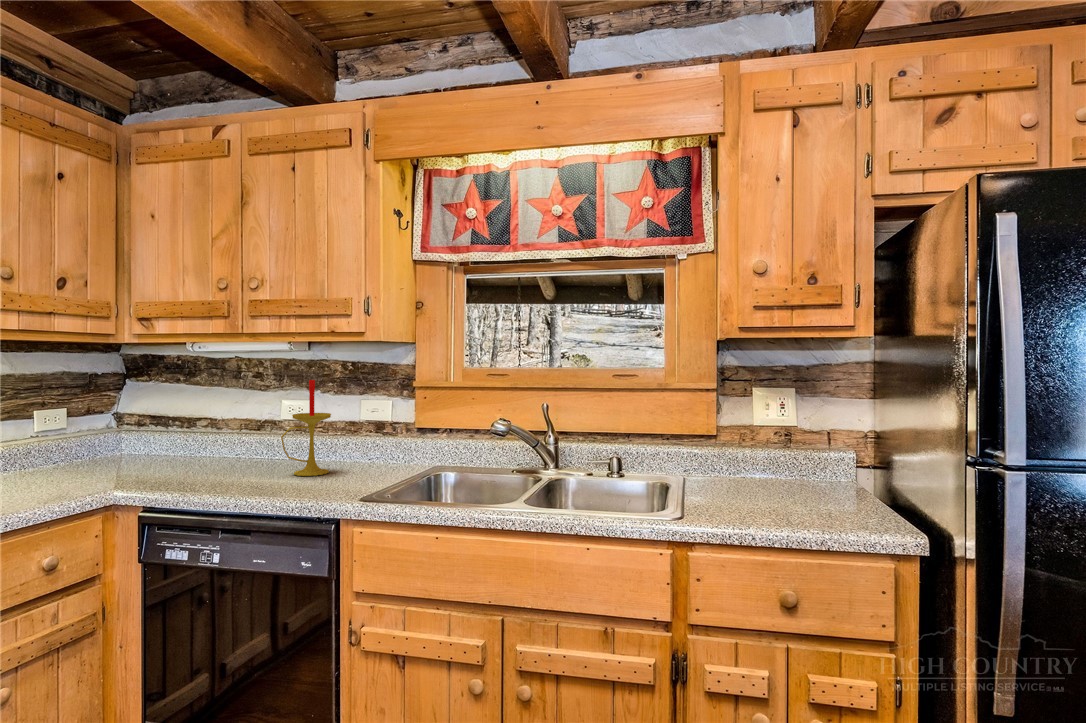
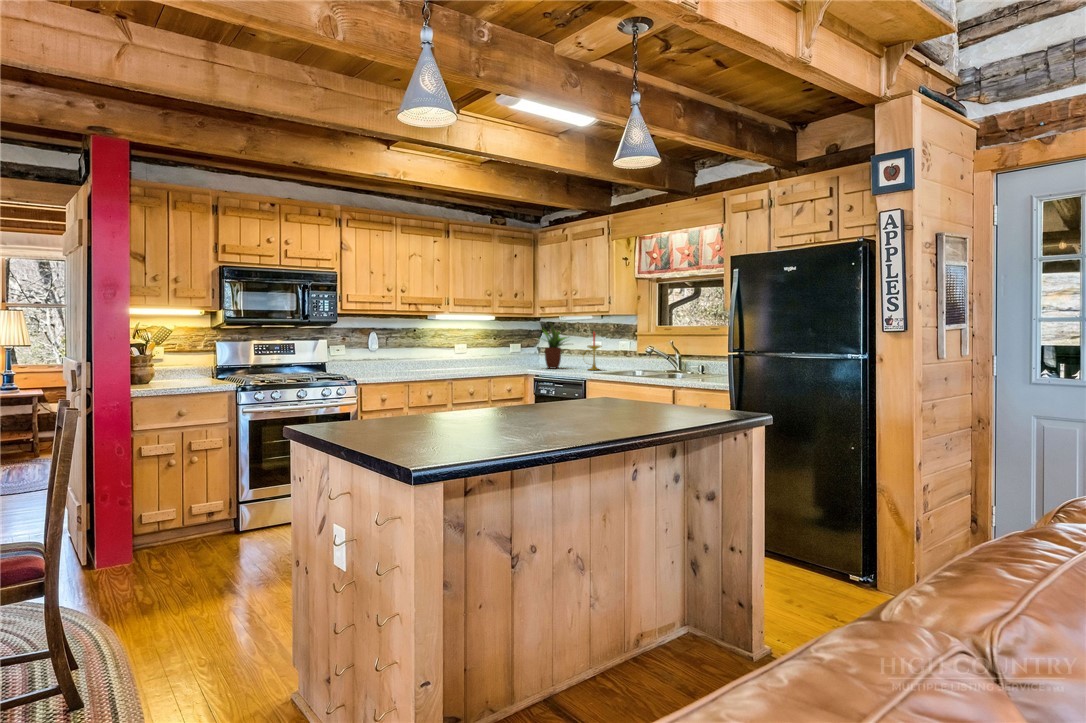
potted plant: none [131,353,251,476] -> present [543,323,567,369]

